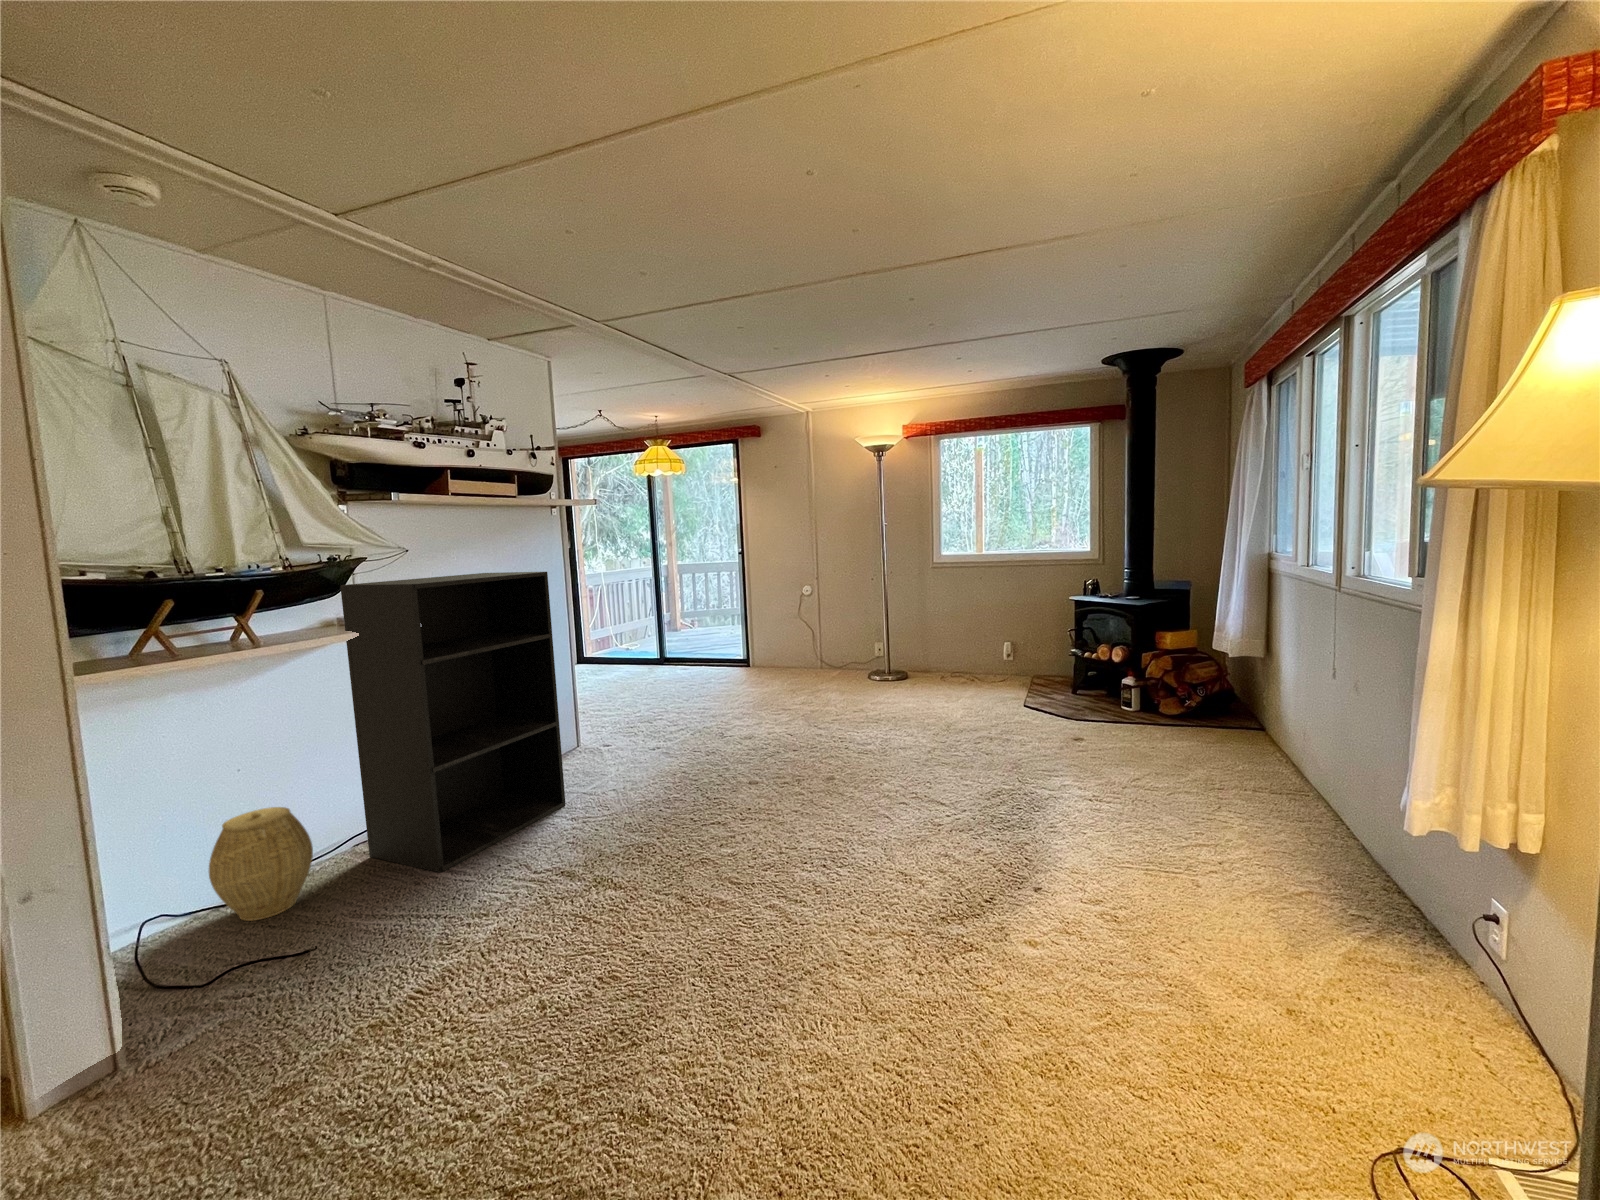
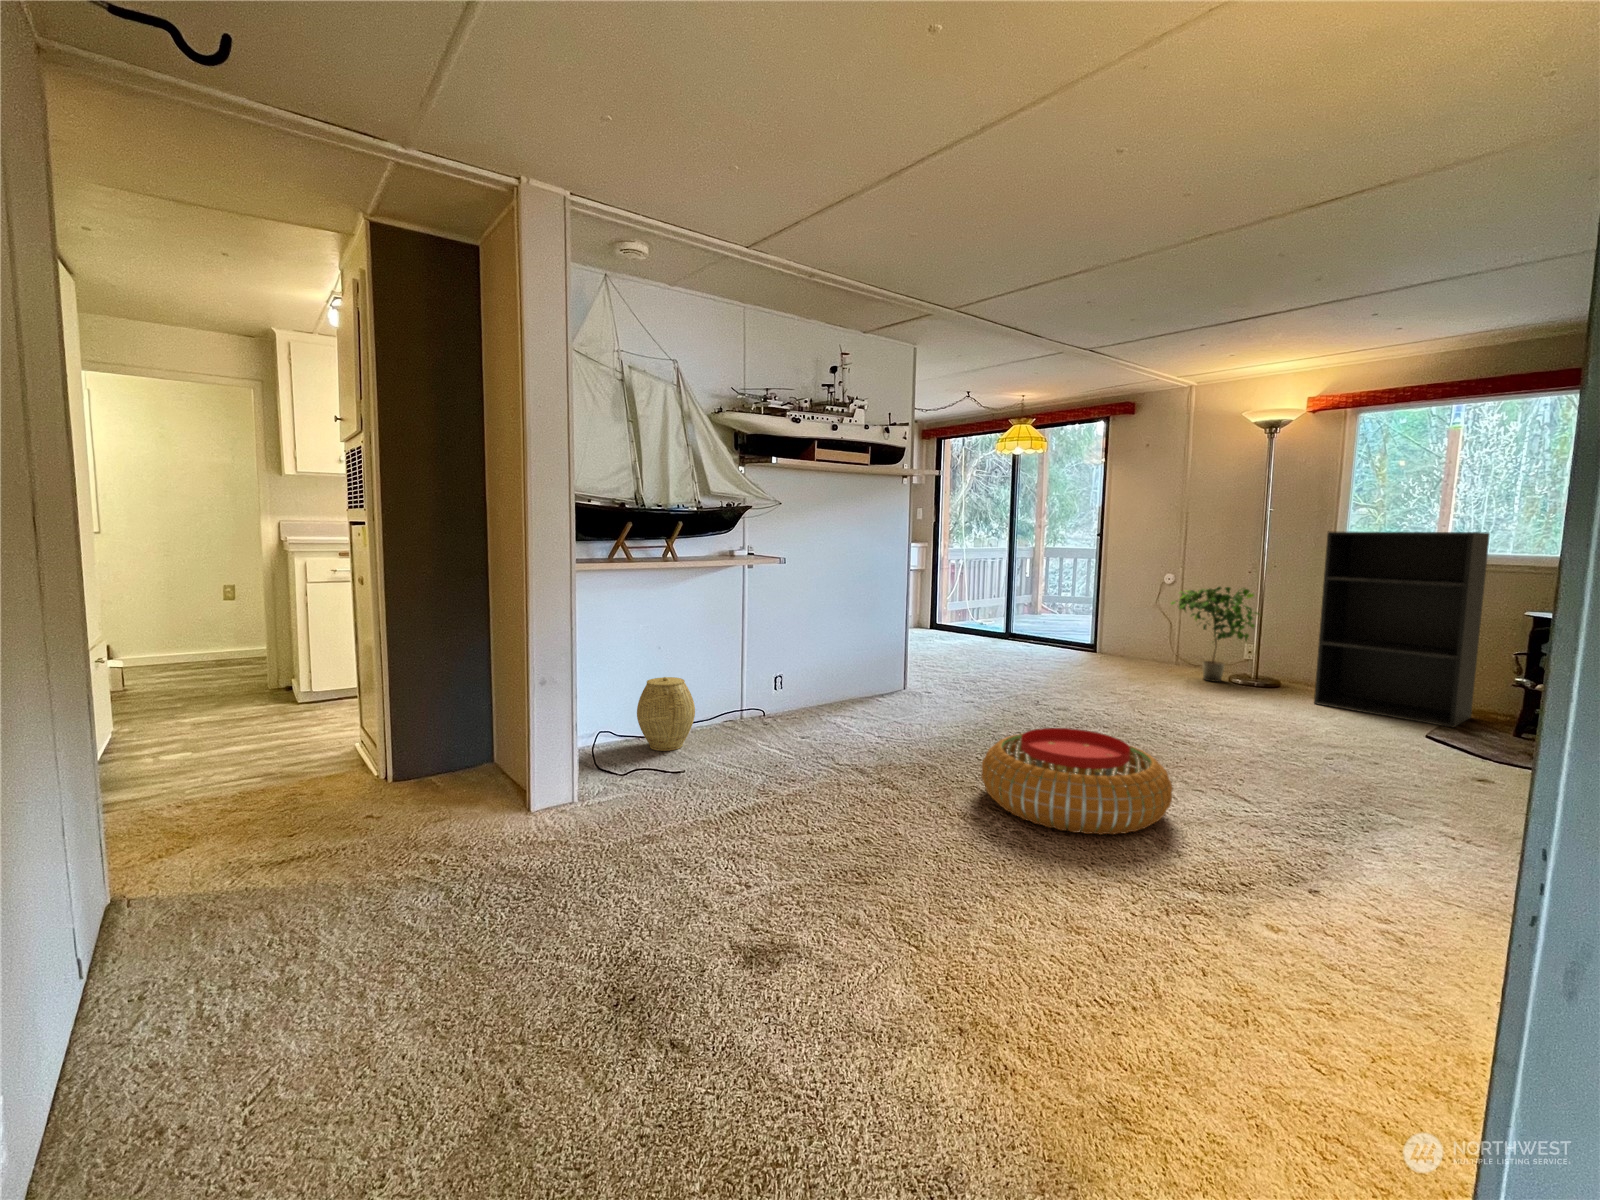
bookshelf: present [340,572,565,872] -> present [1314,531,1490,727]
potted plant: none [807,593,877,677] -> present [1171,587,1259,682]
pouf: none [709,766,890,884] -> present [982,728,1173,835]

